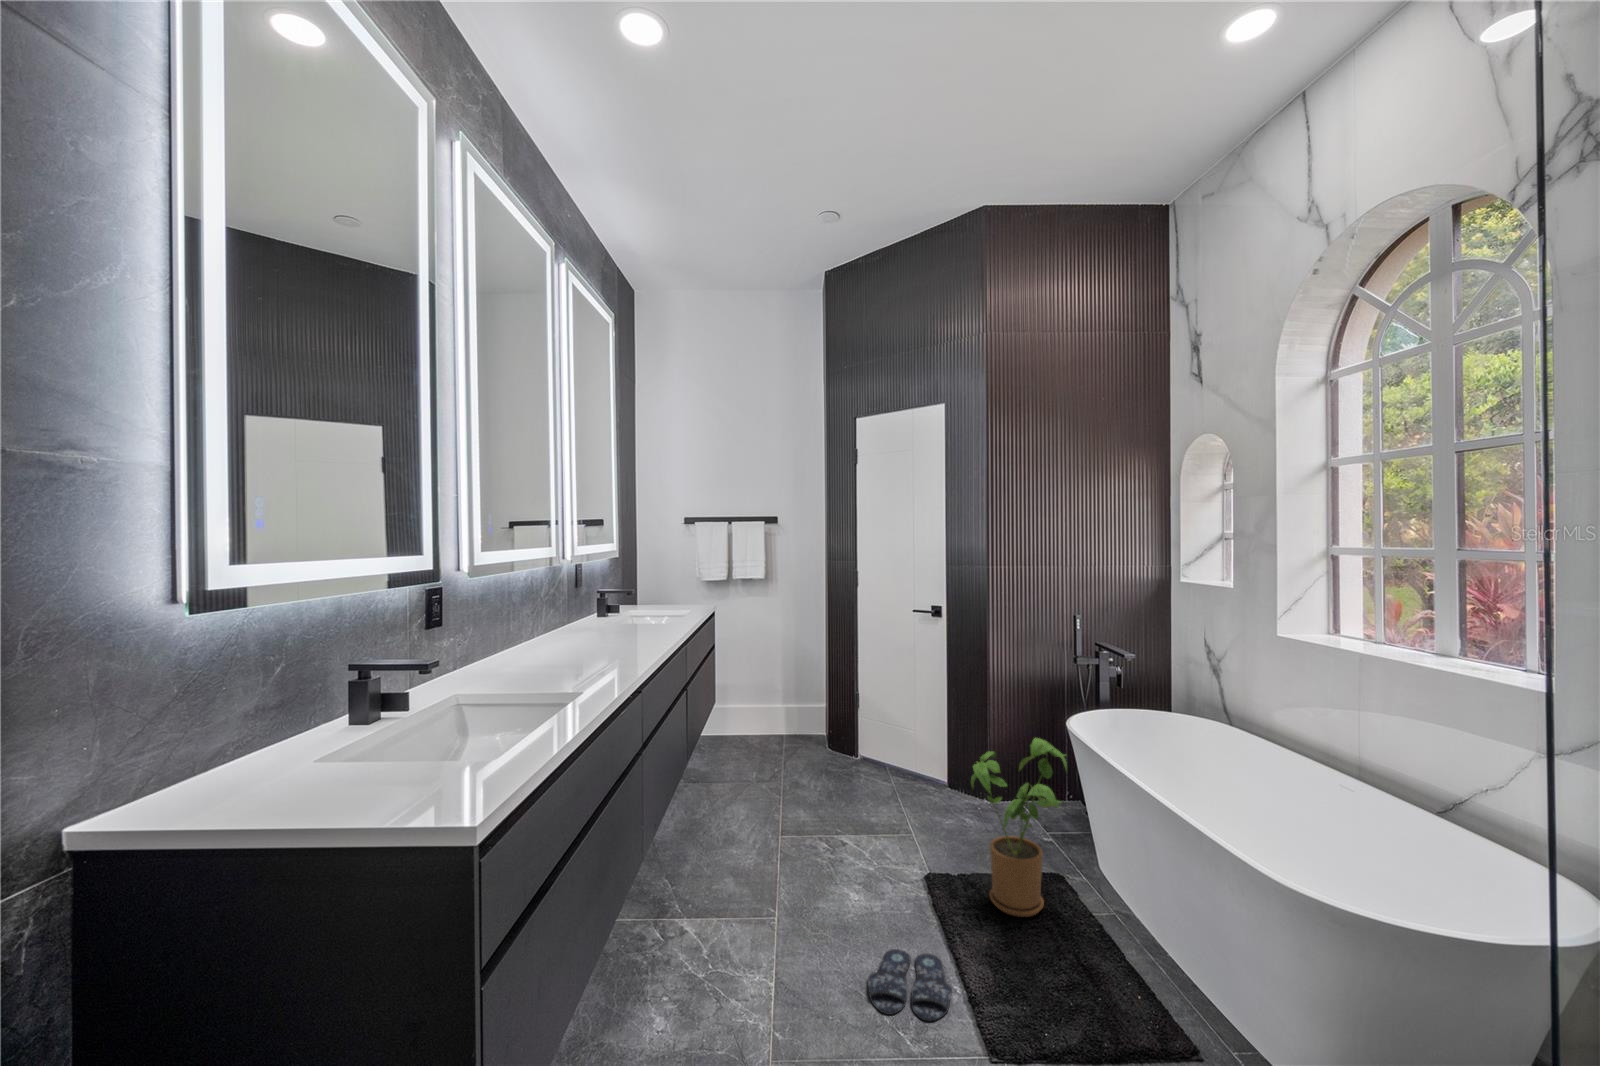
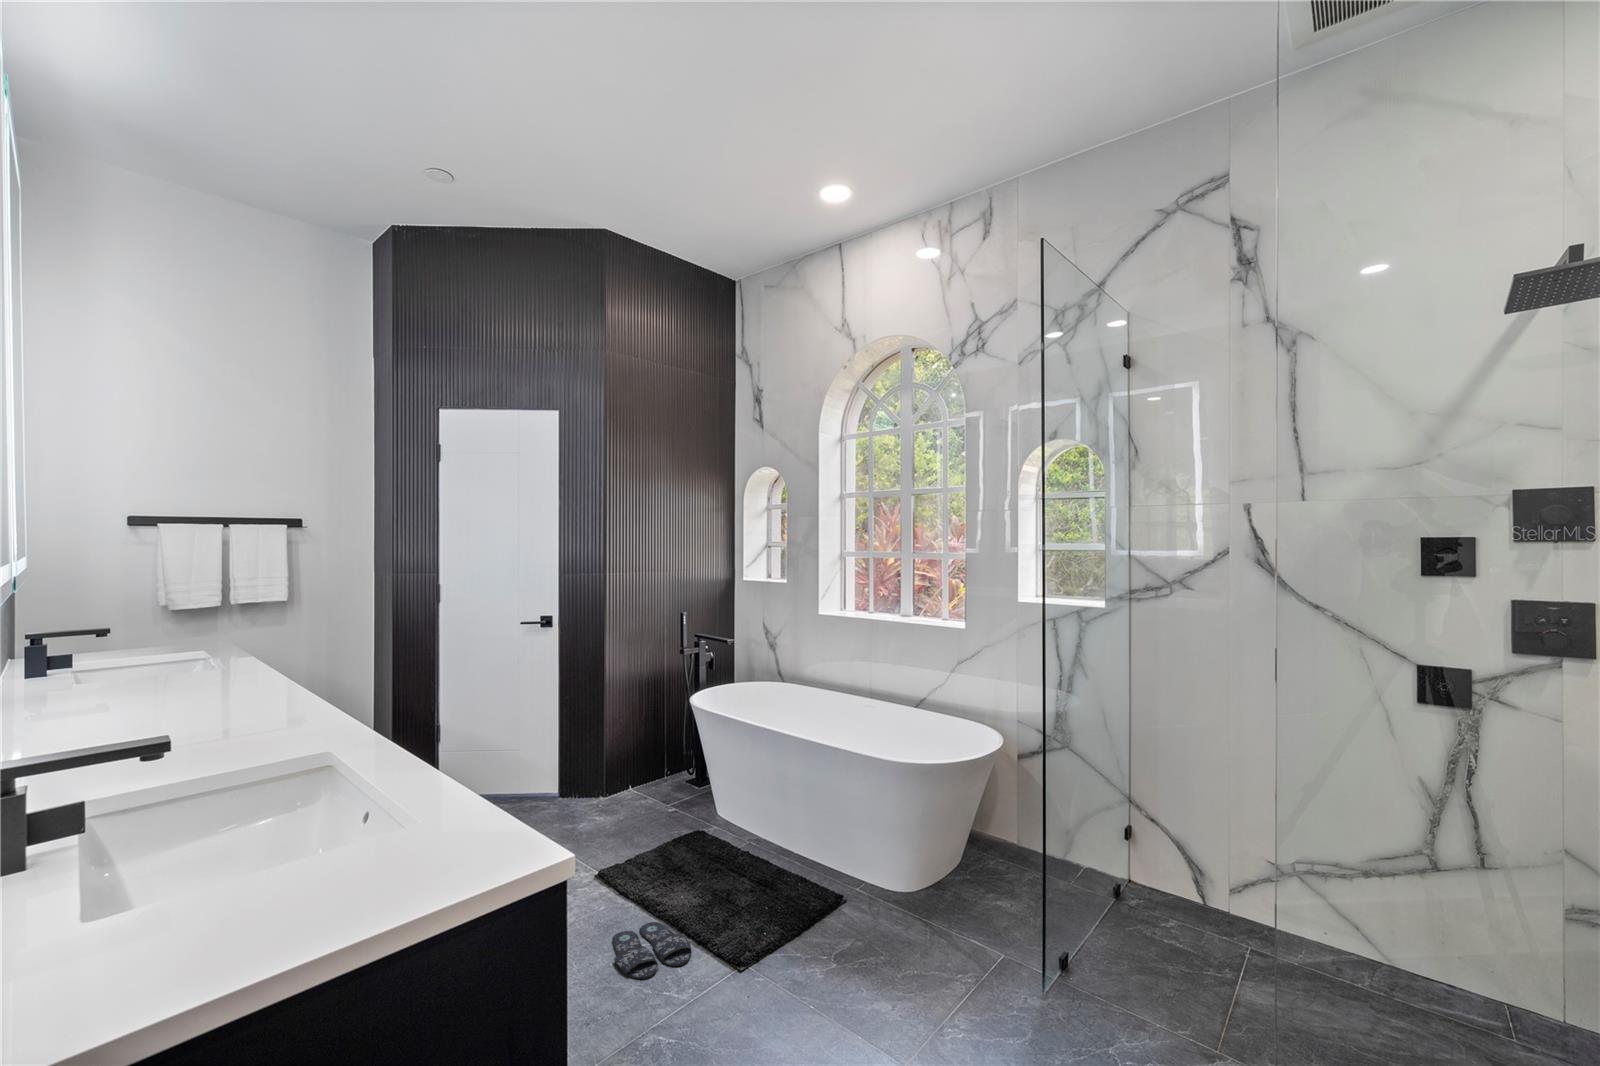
house plant: present [971,738,1067,917] -> none [641,715,730,871]

